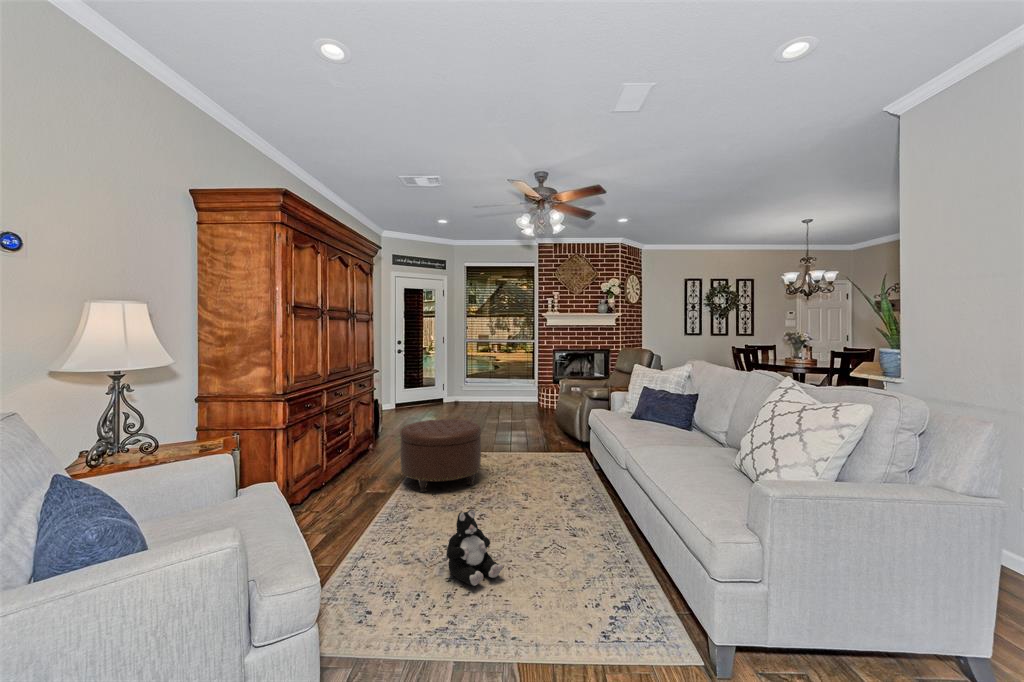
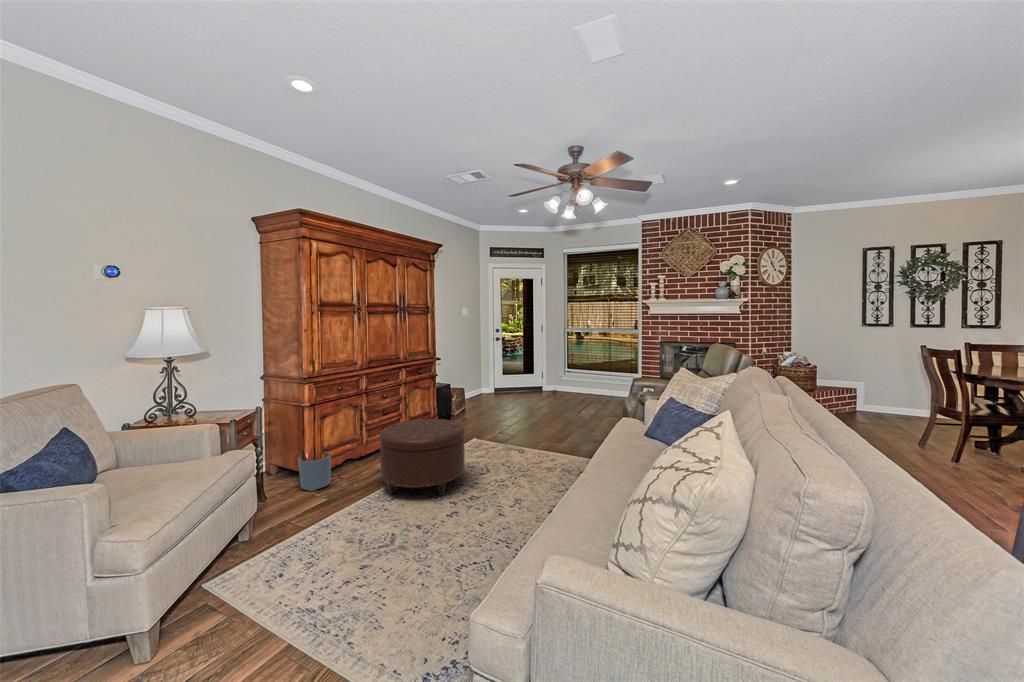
planter: none [314,462,348,504] -> present [298,452,331,491]
plush toy: present [447,509,503,586] -> none [261,539,324,629]

